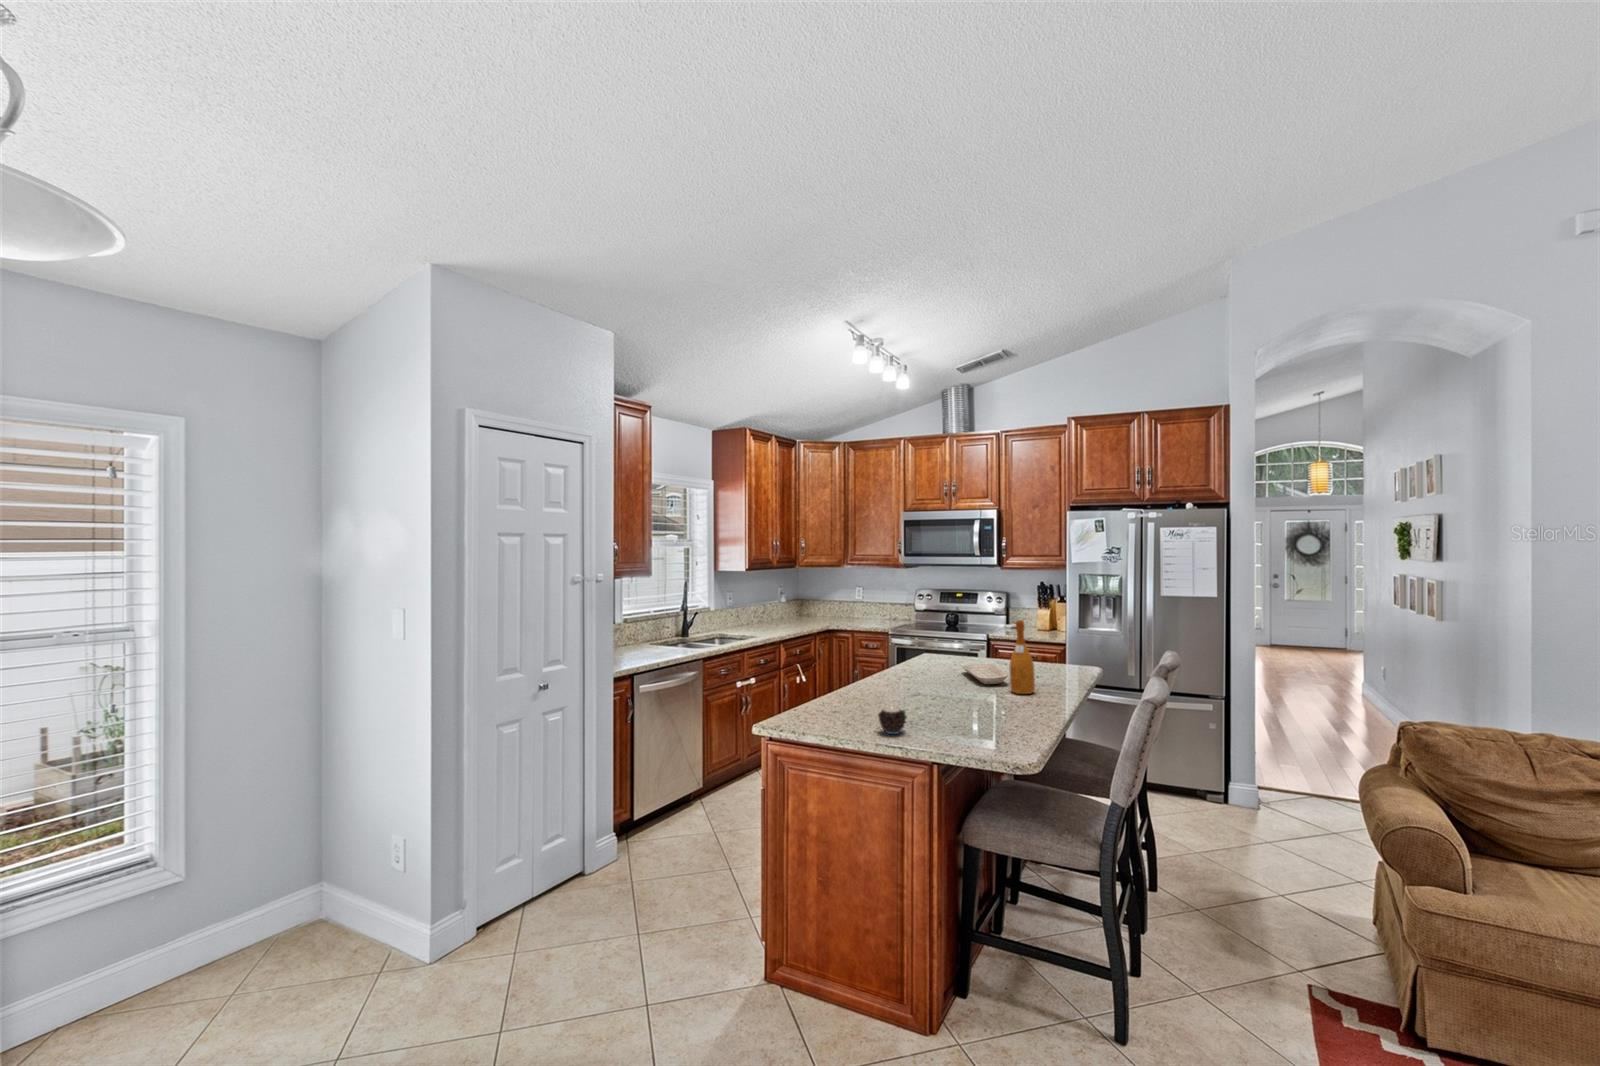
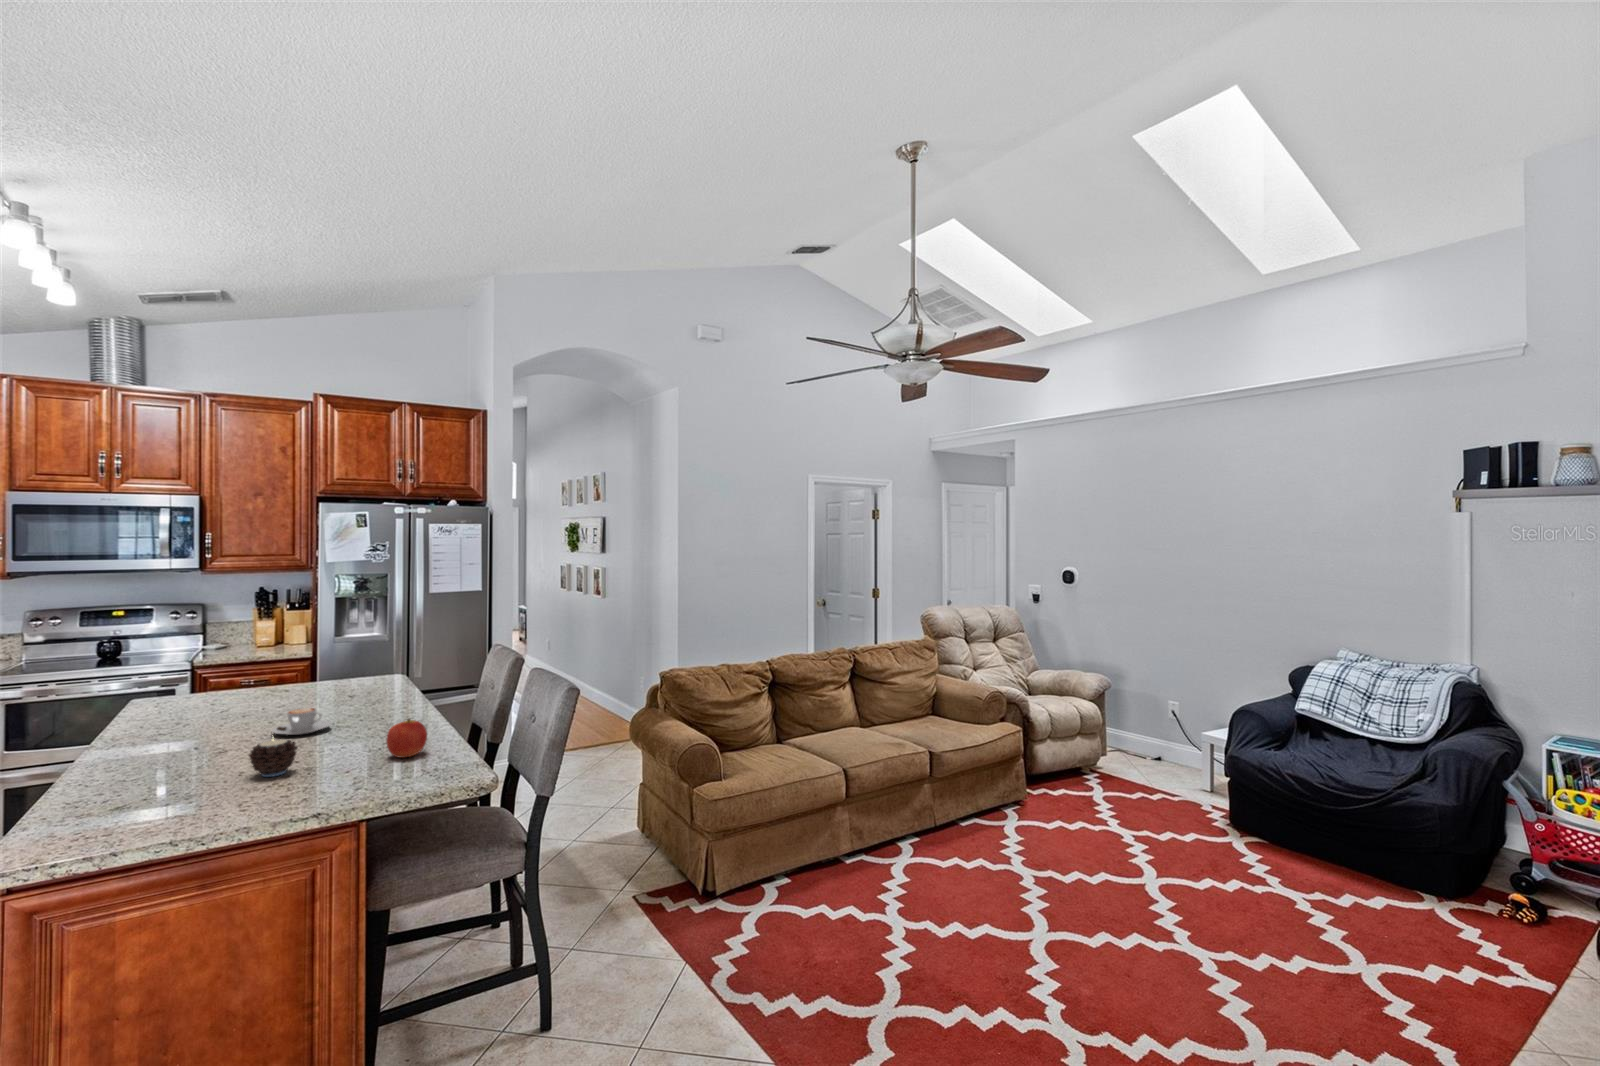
wine bottle: present [1009,620,1035,694] -> none [351,617,384,707]
tray: present [962,664,1008,684] -> none [249,685,337,706]
coffee cup: none [933,687,972,707] -> present [272,708,331,735]
apple: none [961,714,993,746] -> present [386,719,427,758]

